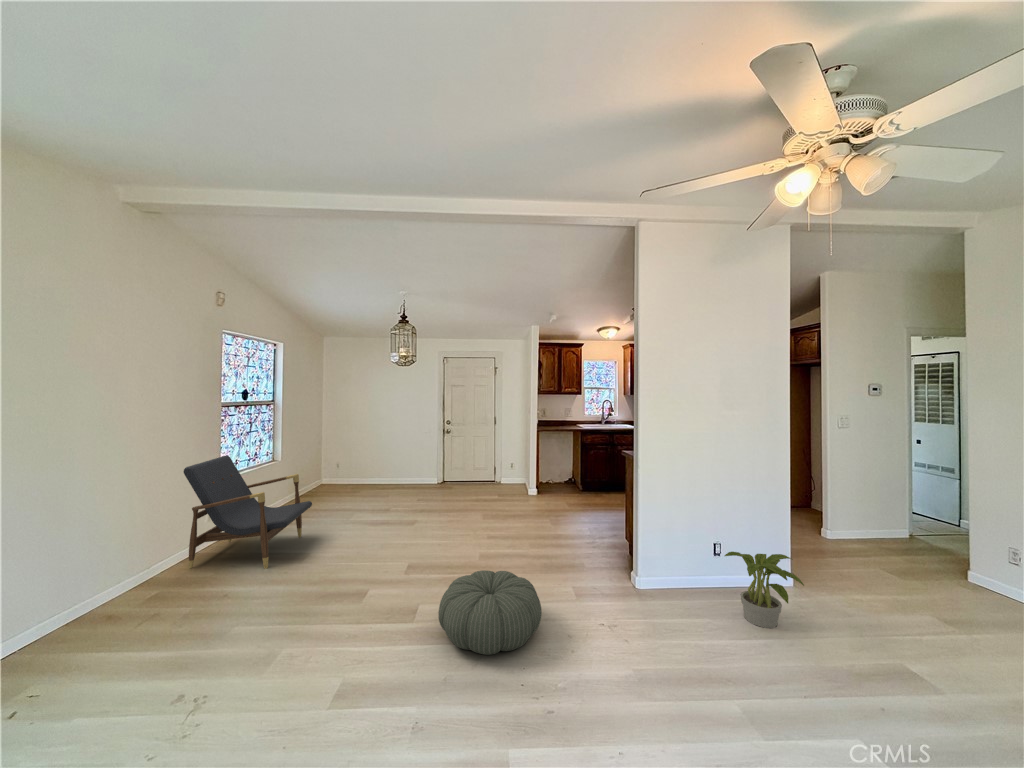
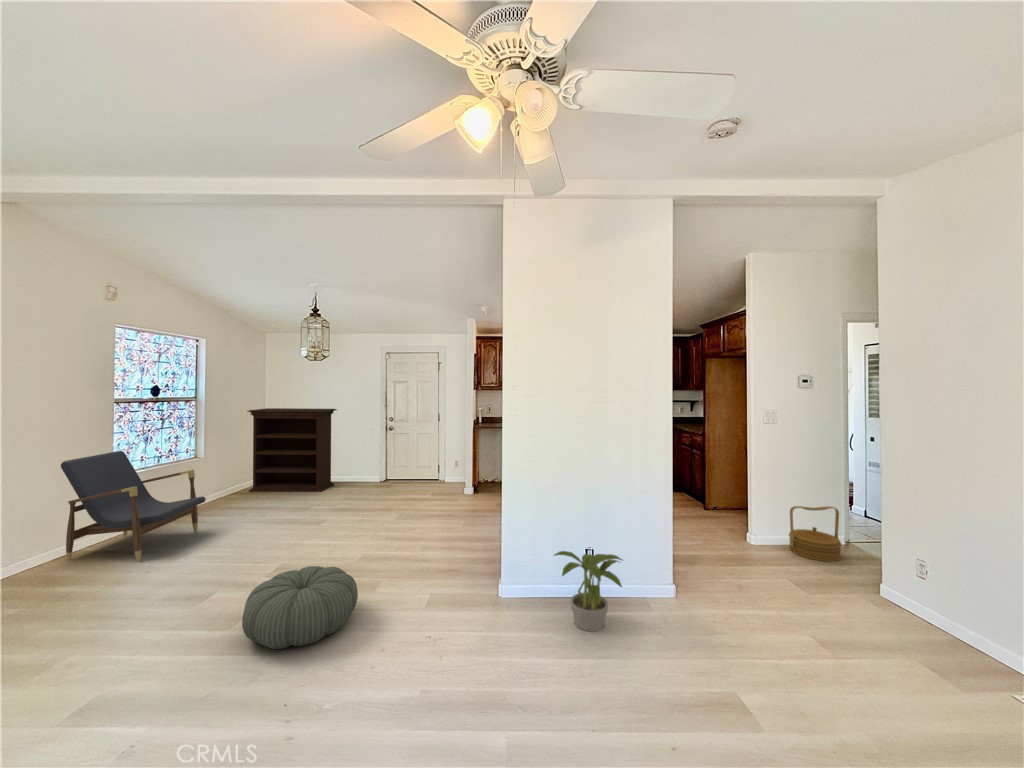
bookshelf: none [317,412,401,495] -> present [247,408,337,492]
woven basket: none [876,505,931,556] -> present [789,506,842,561]

